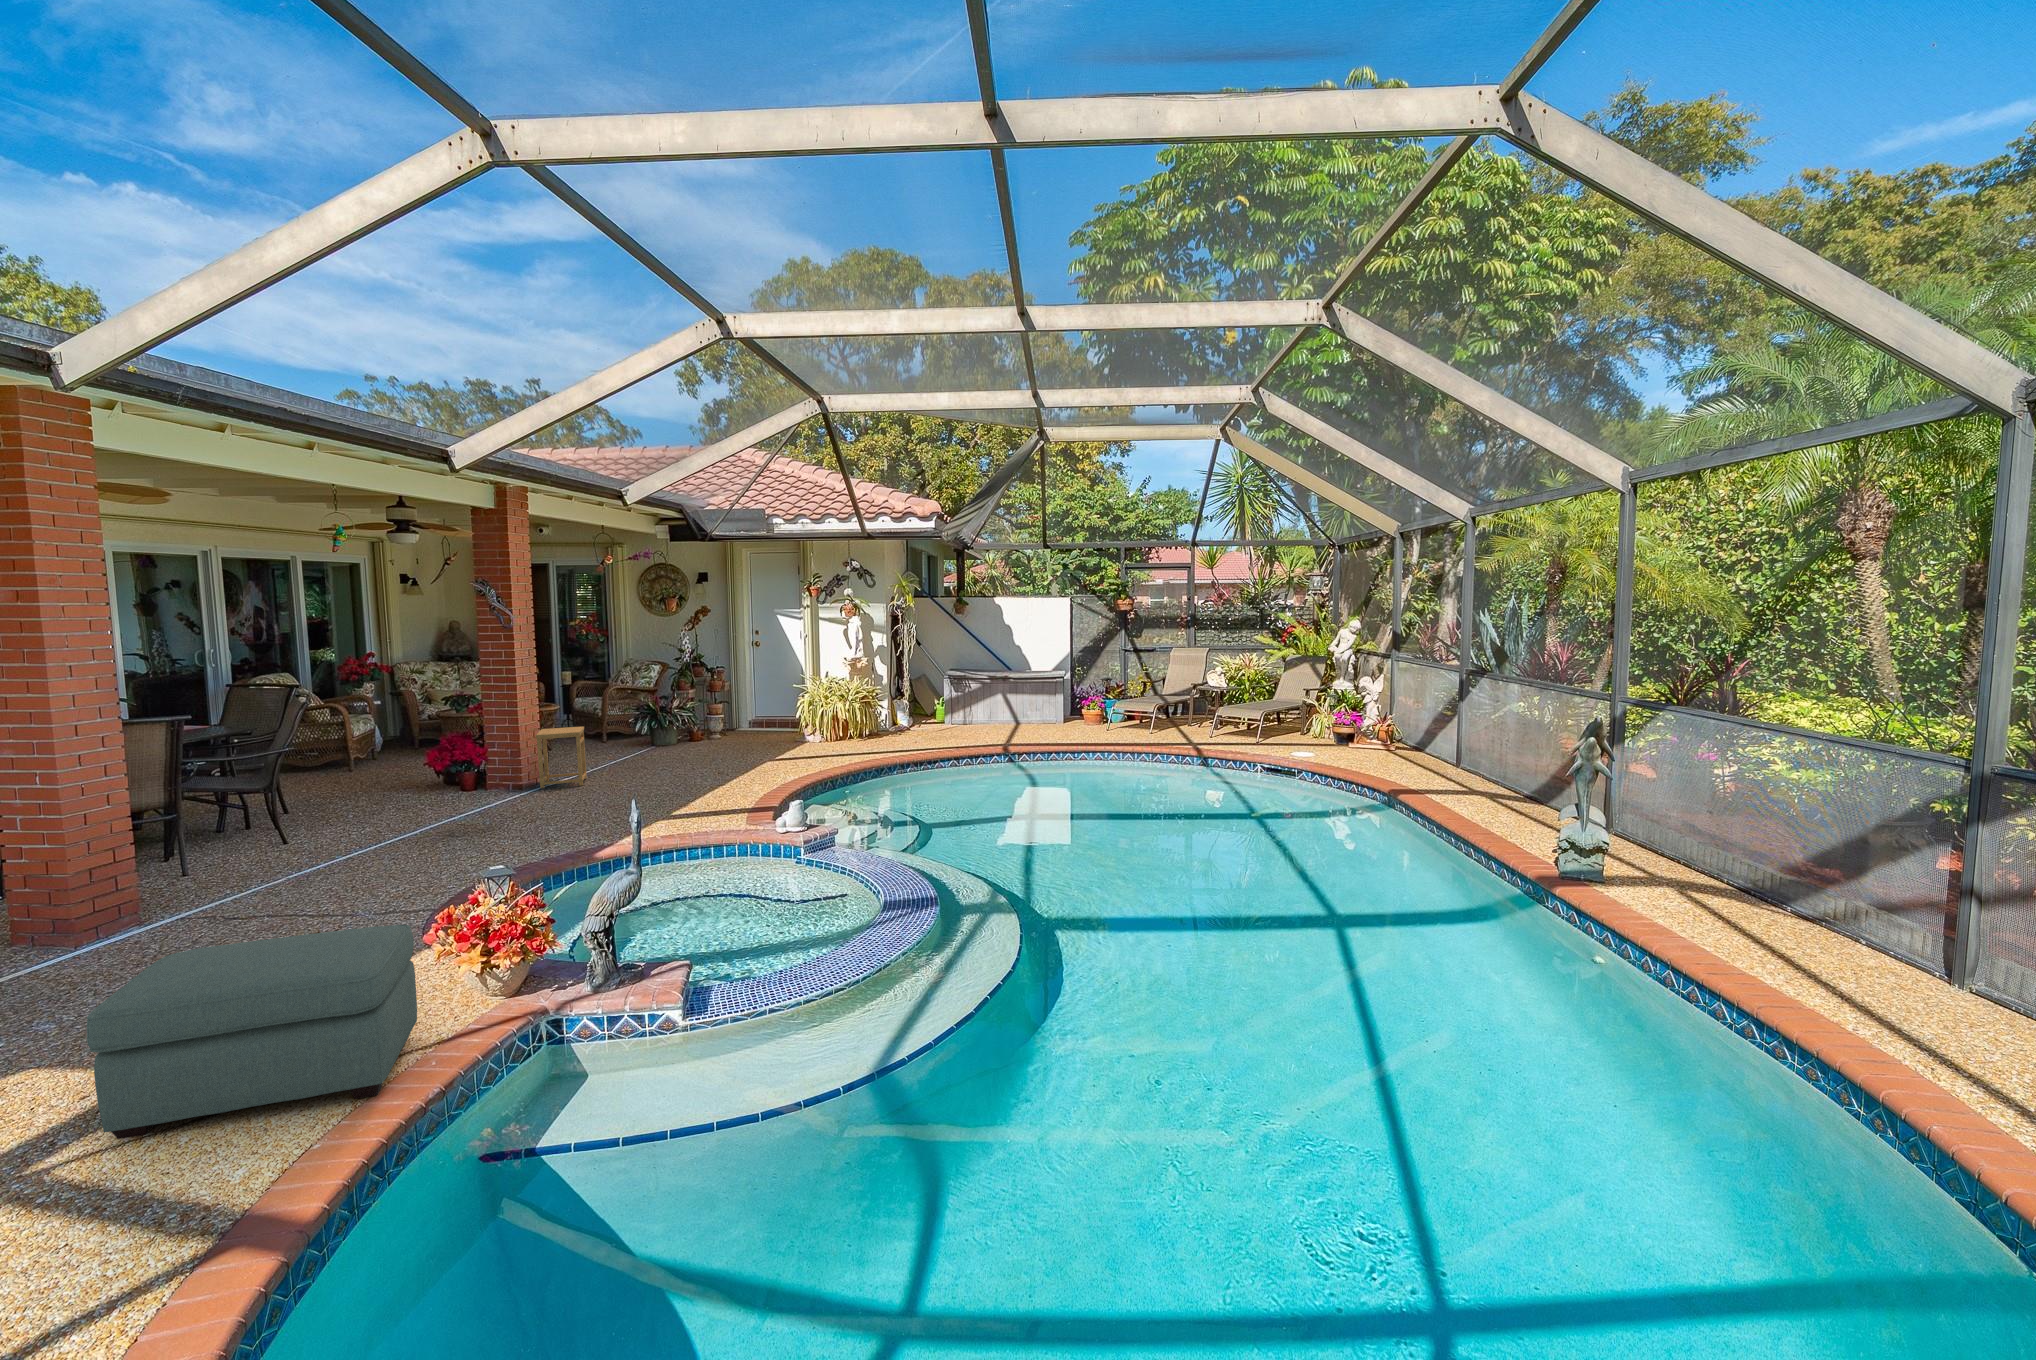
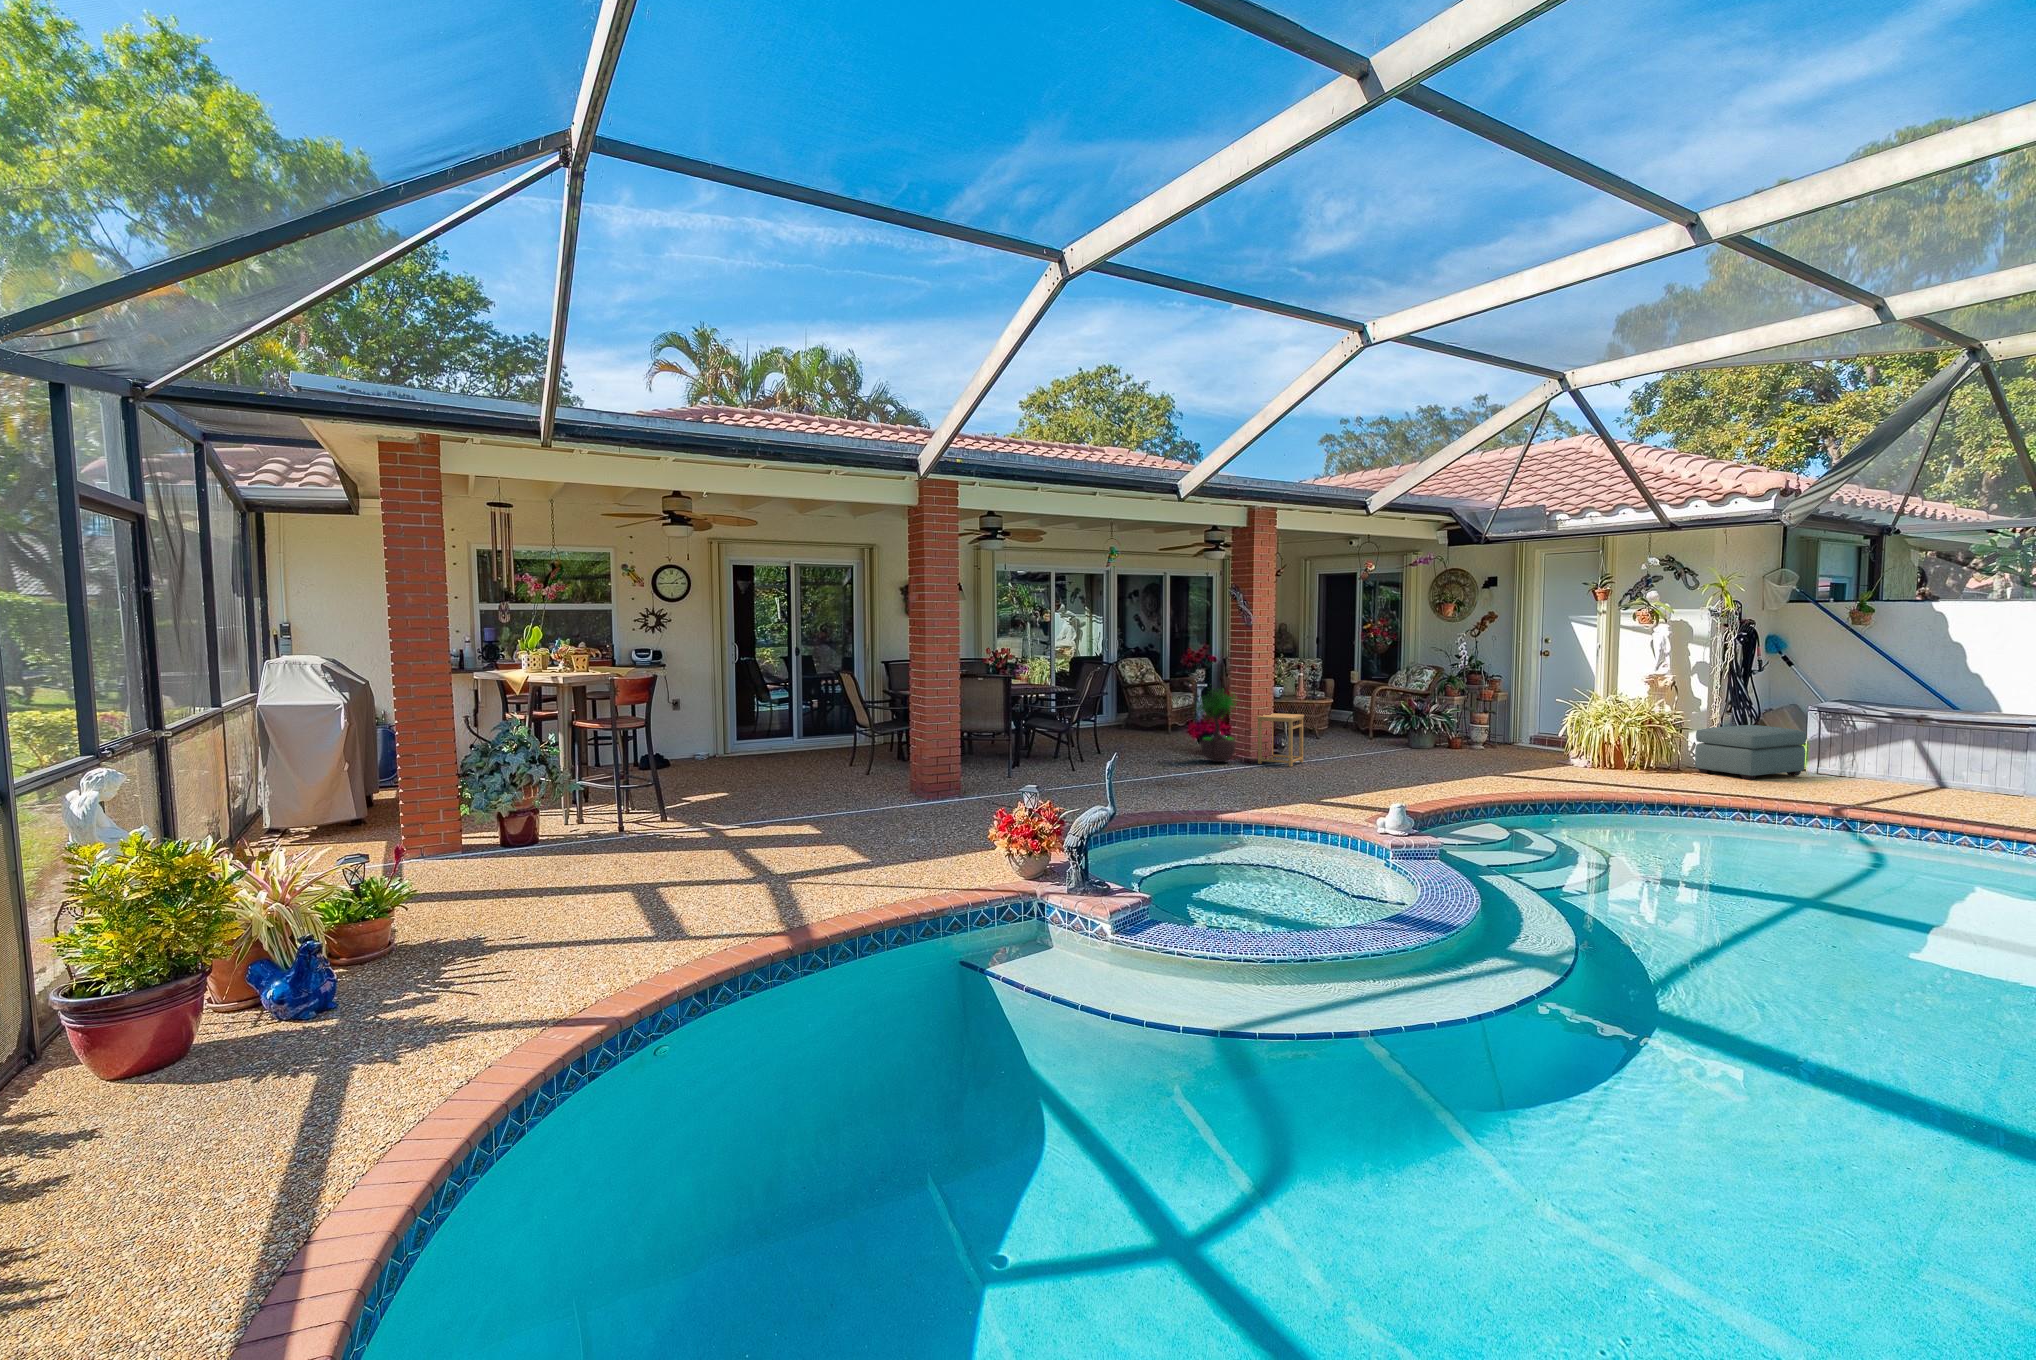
potted tree: none [456,703,519,795] -> present [1197,689,1236,762]
ottoman: present [87,925,417,1139] -> present [1695,725,1806,780]

